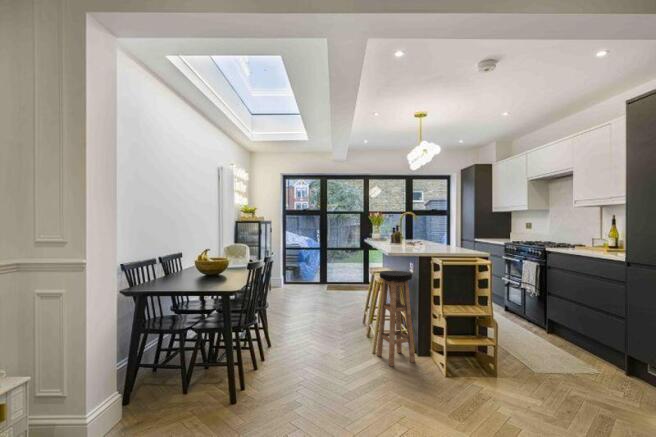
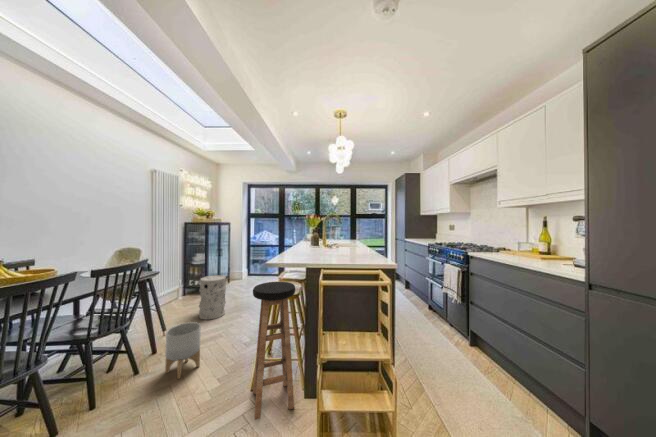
trash can: none [278,276,301,317] -> present [199,275,226,319]
planter: none [296,309,320,350] -> present [165,322,201,379]

